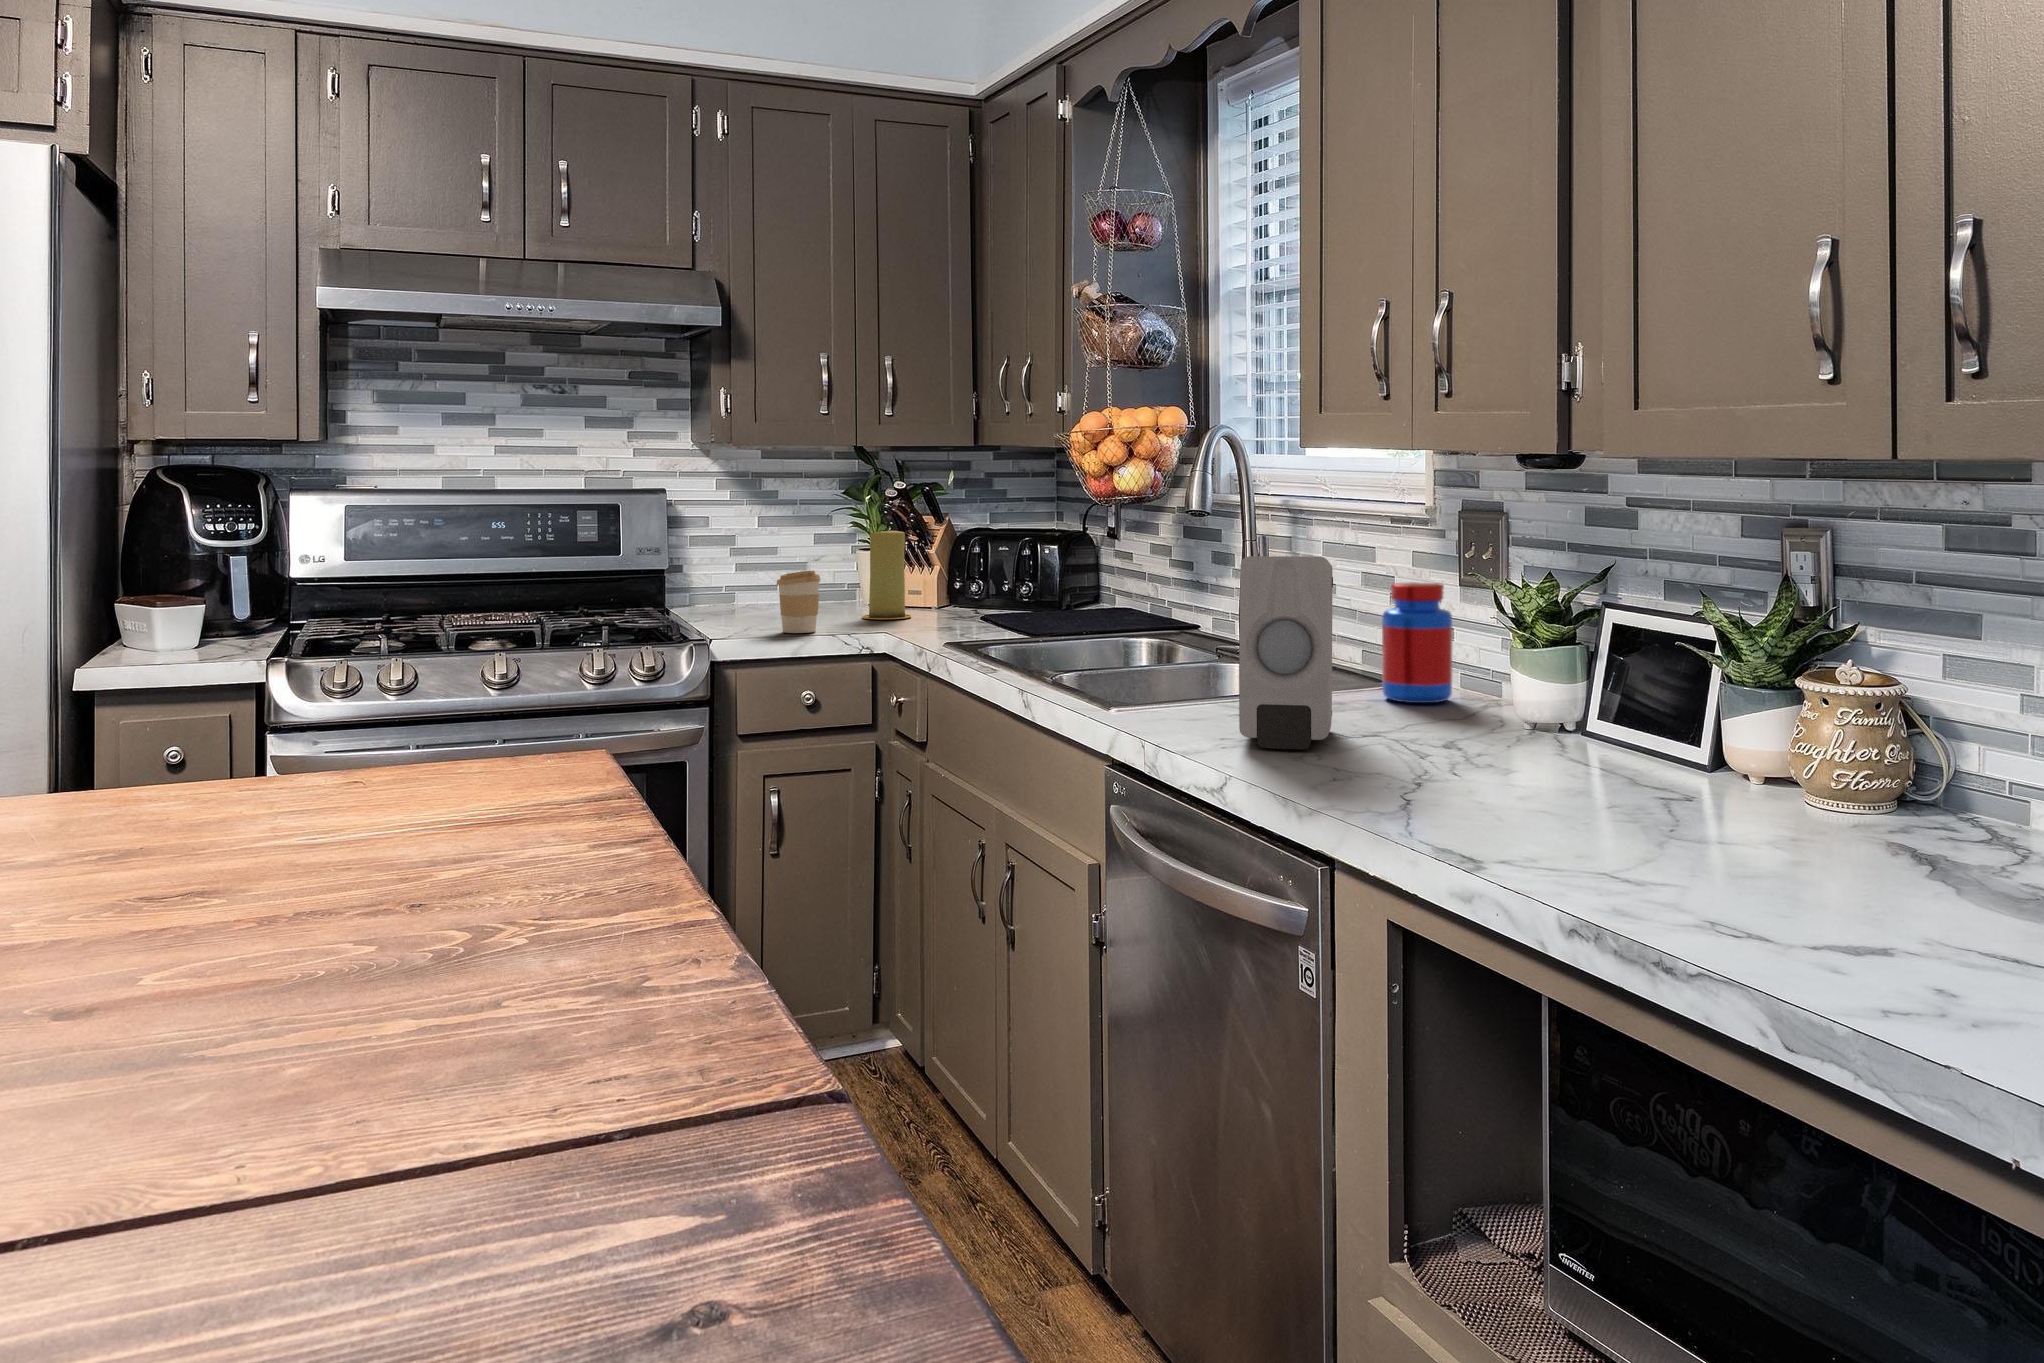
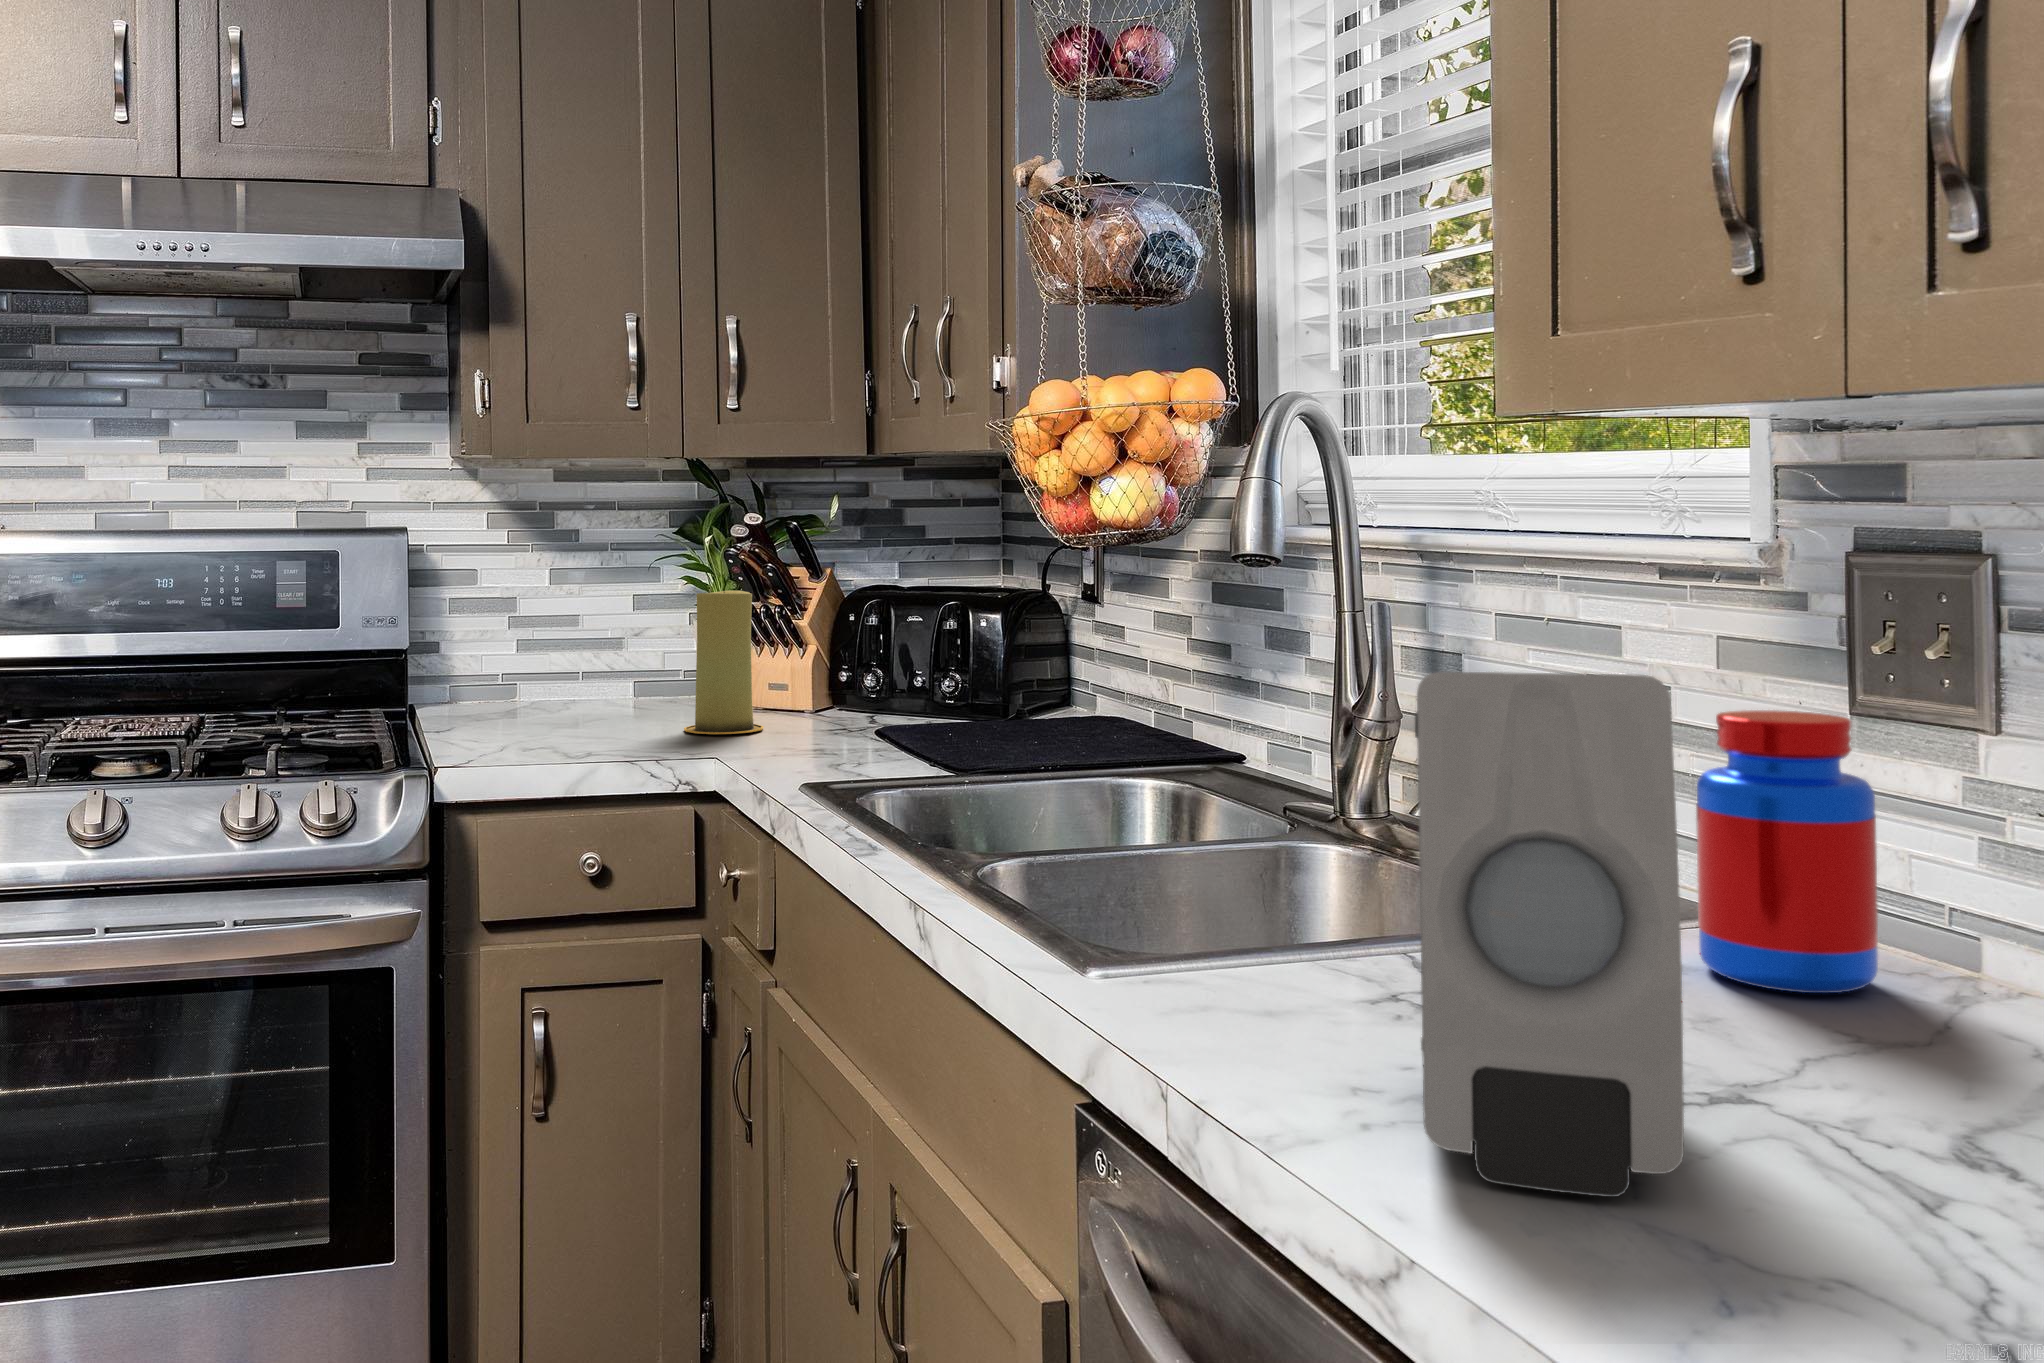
coffee cup: present [777,570,821,633] -> none [531,657,603,762]

